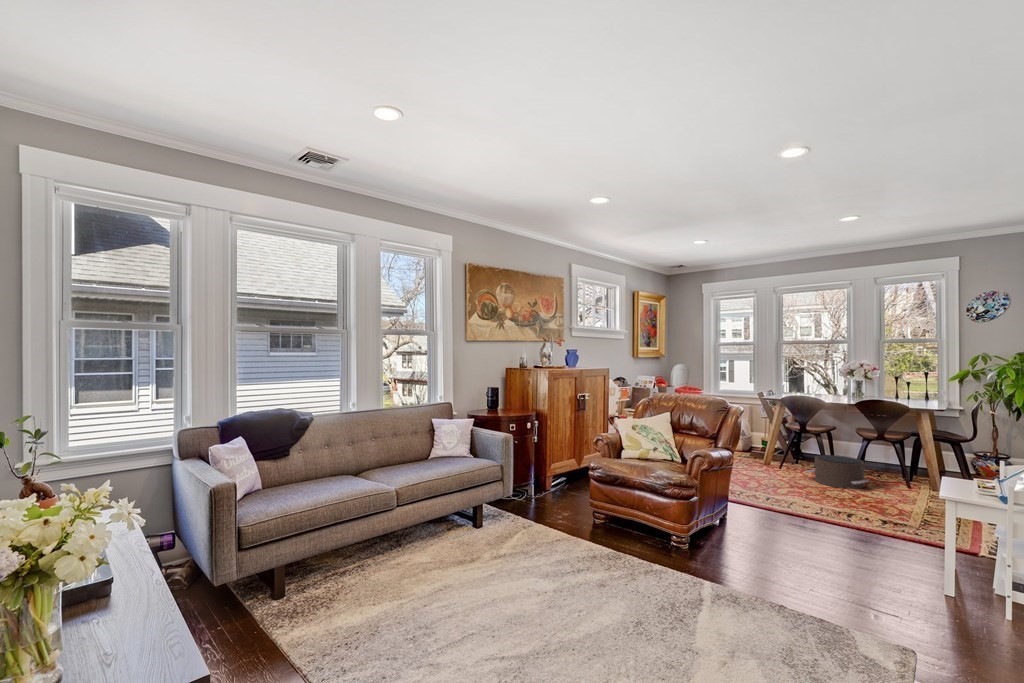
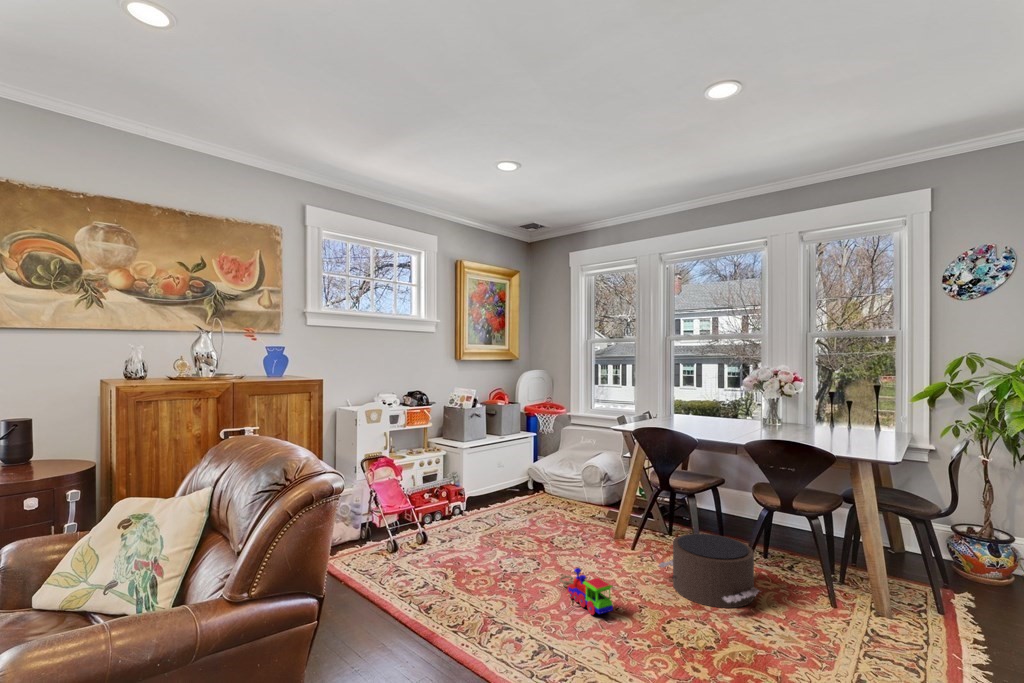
toy train: none [753,469,794,490] -> present [559,568,613,615]

